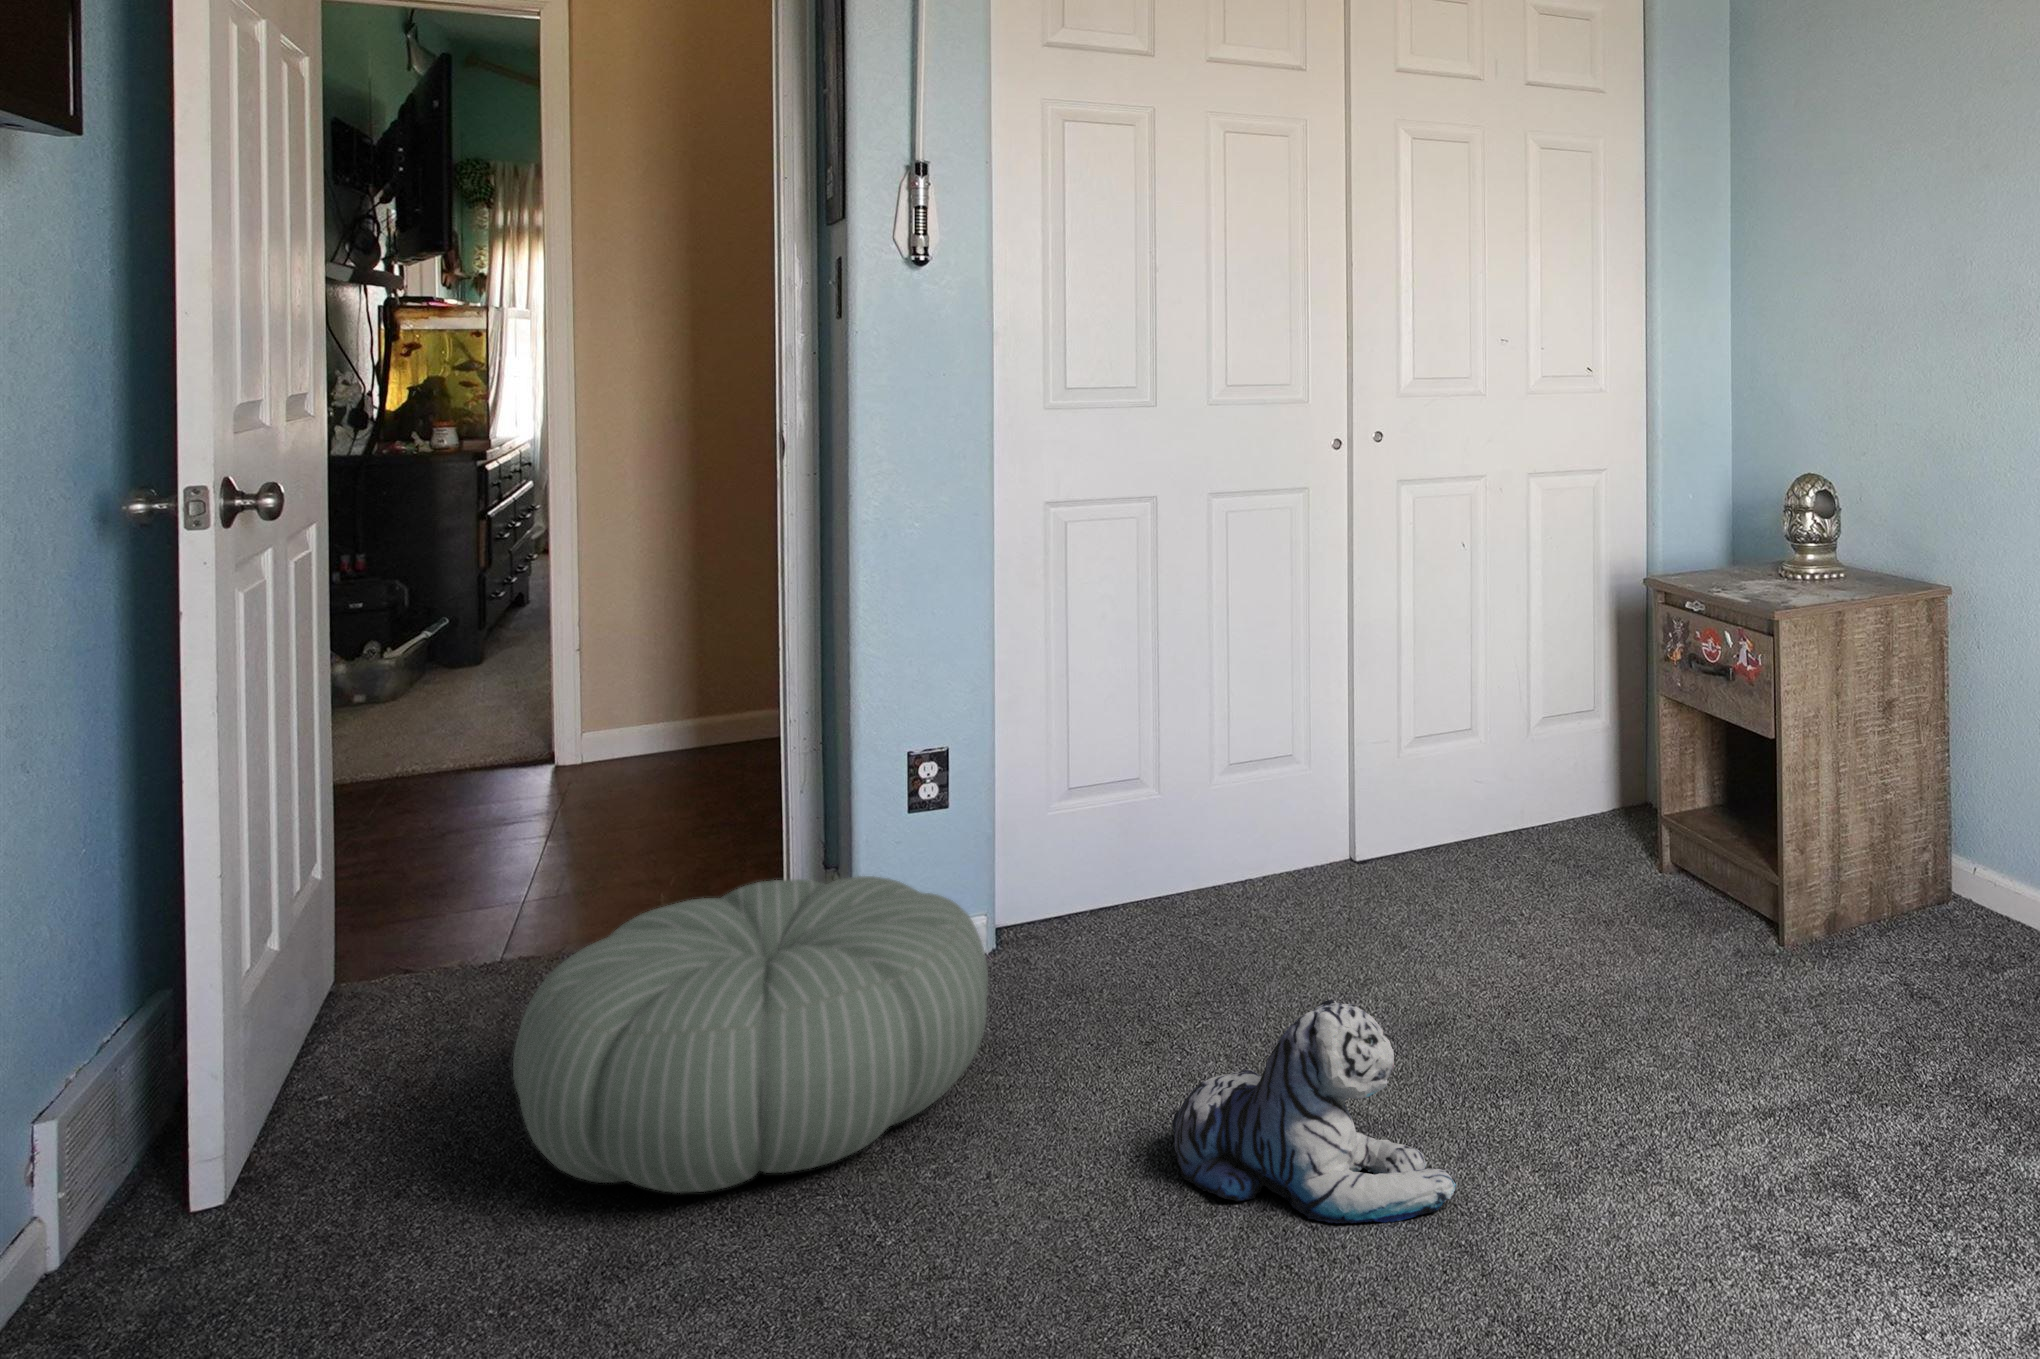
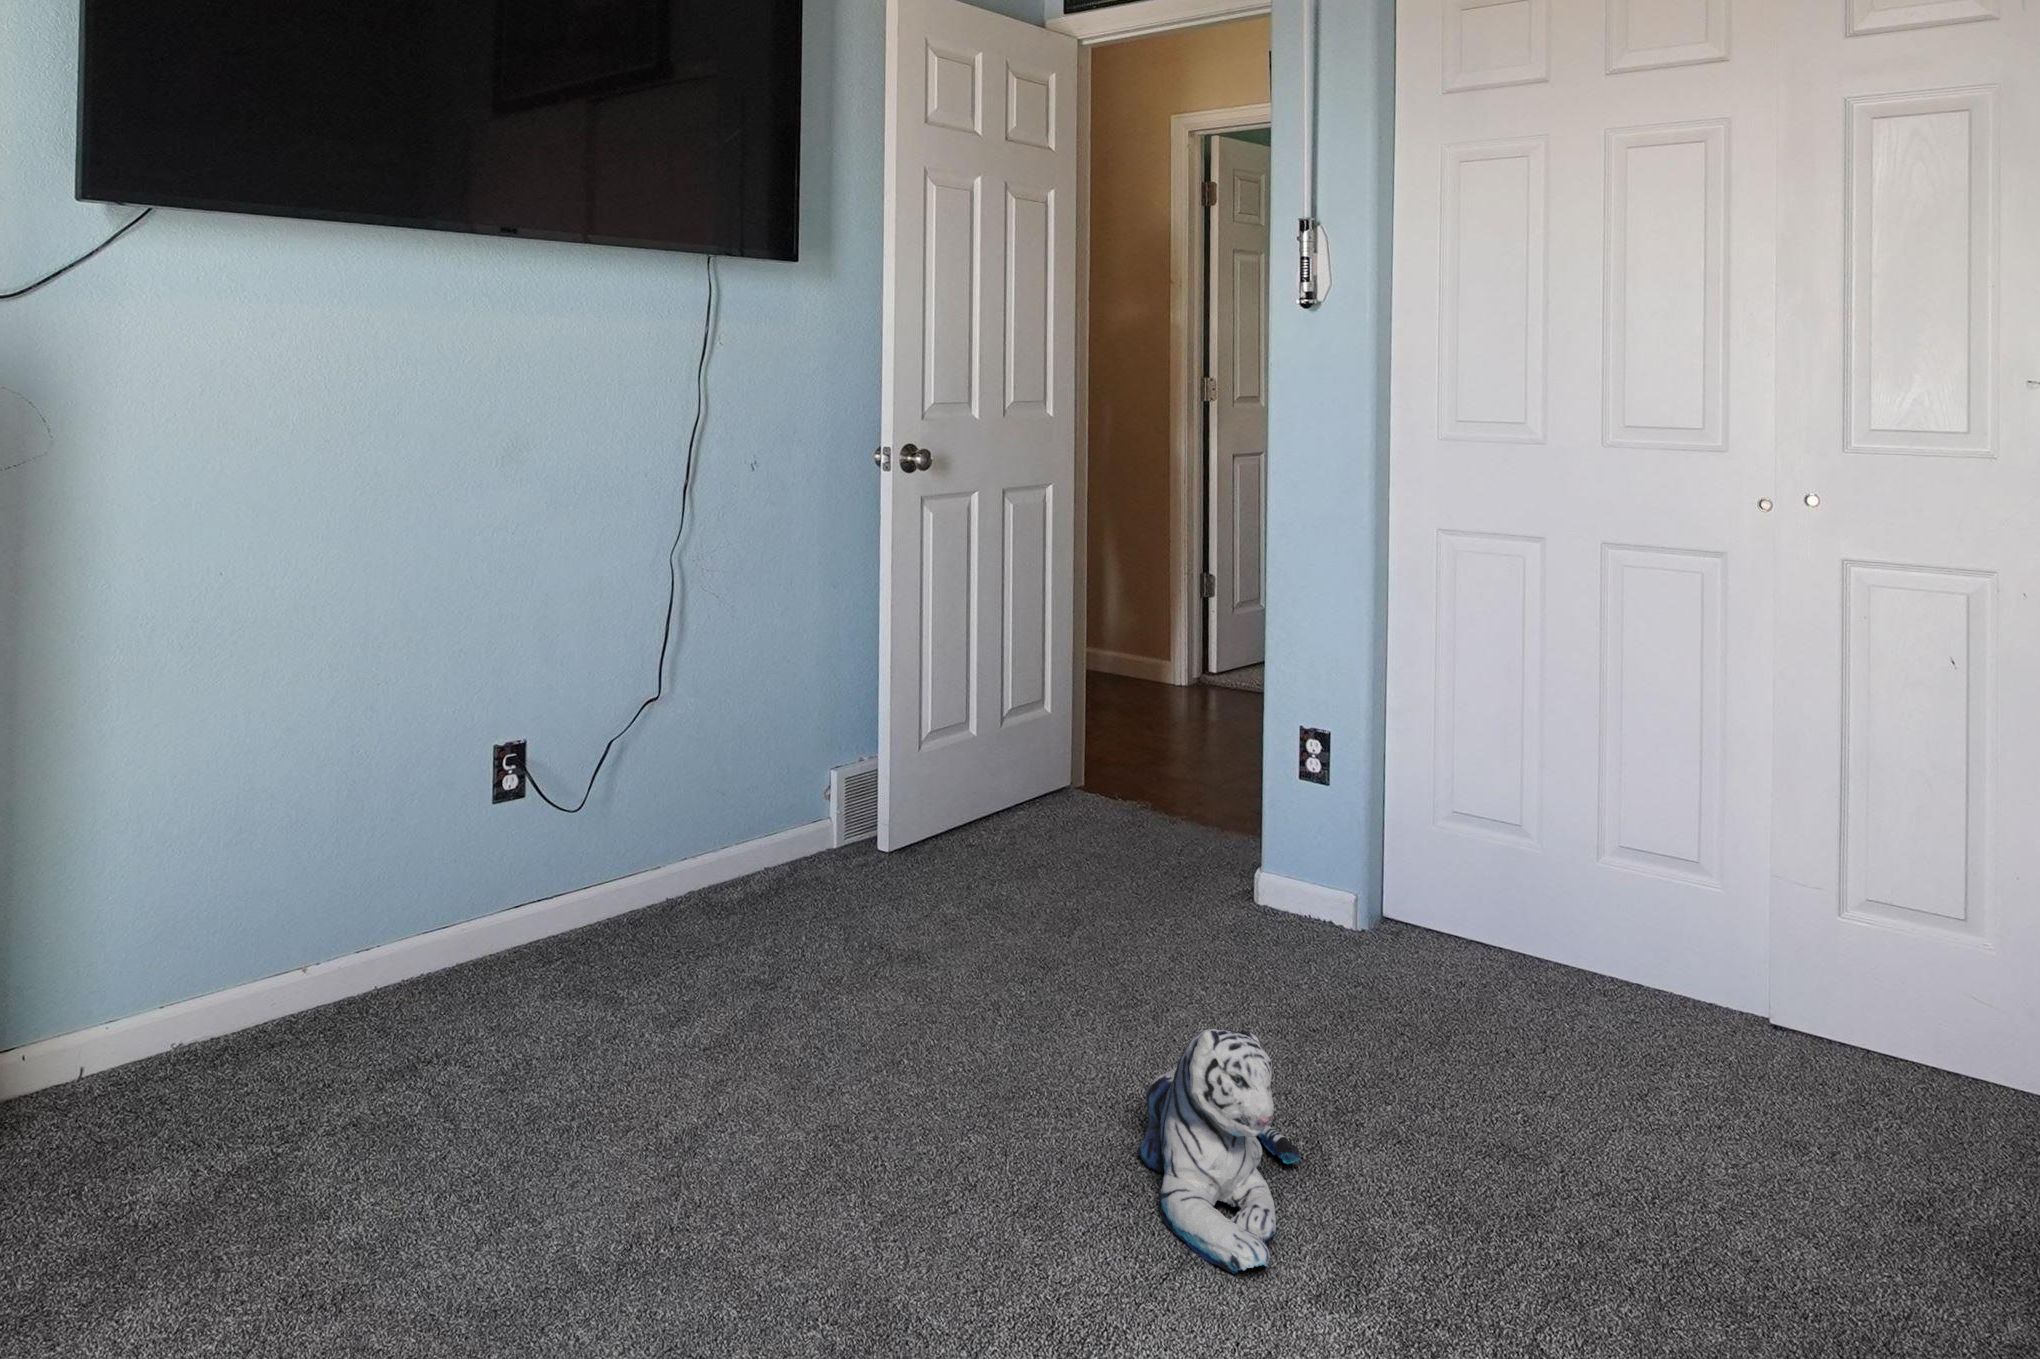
pouf: present [513,876,988,1193] -> none [916,787,1229,998]

